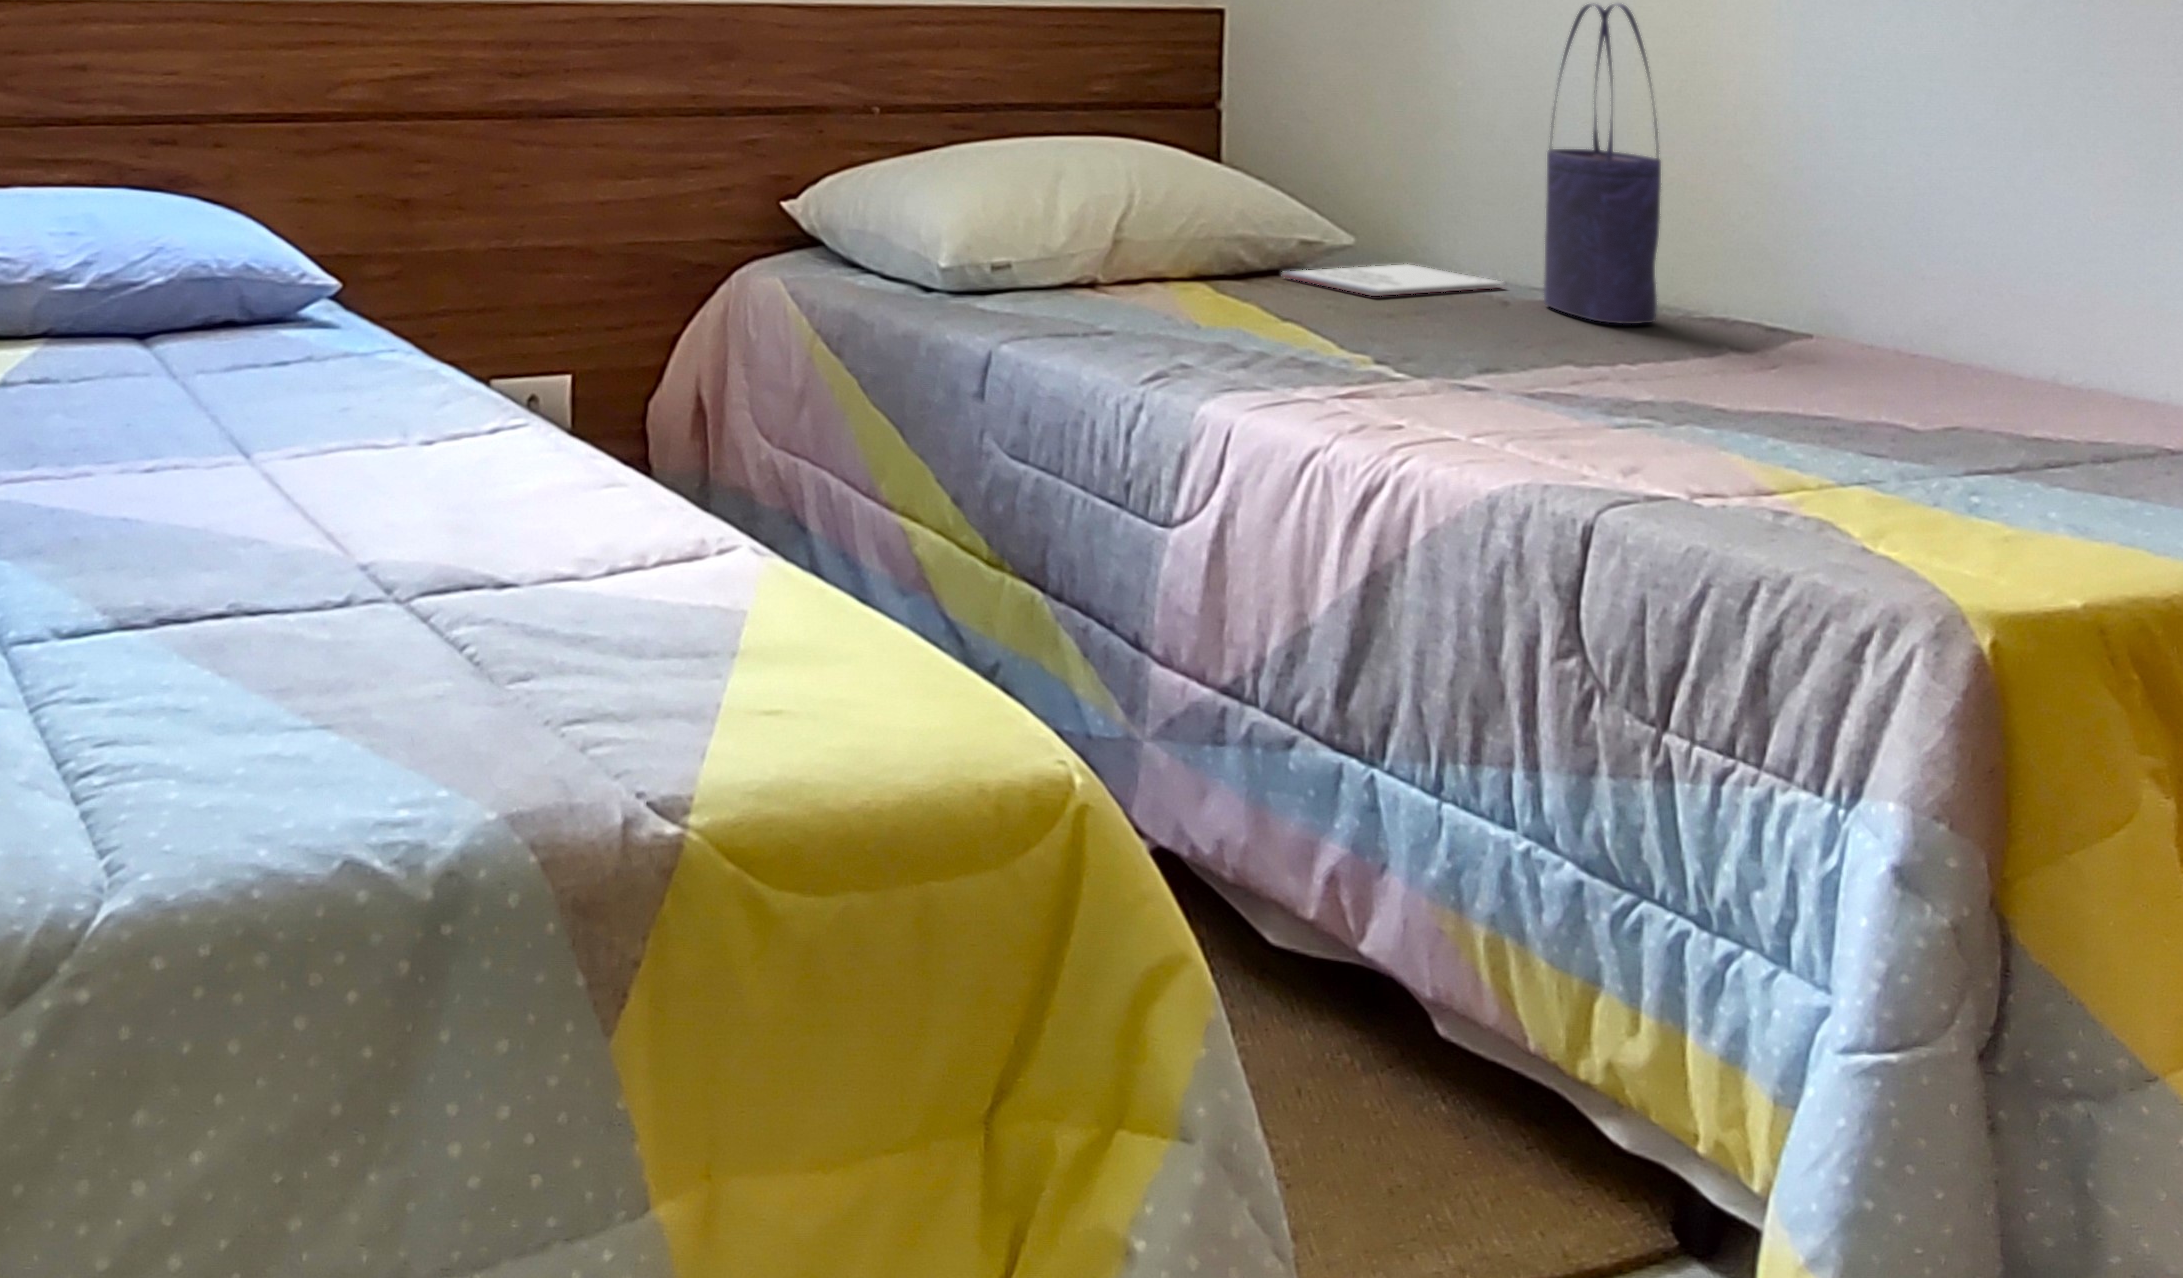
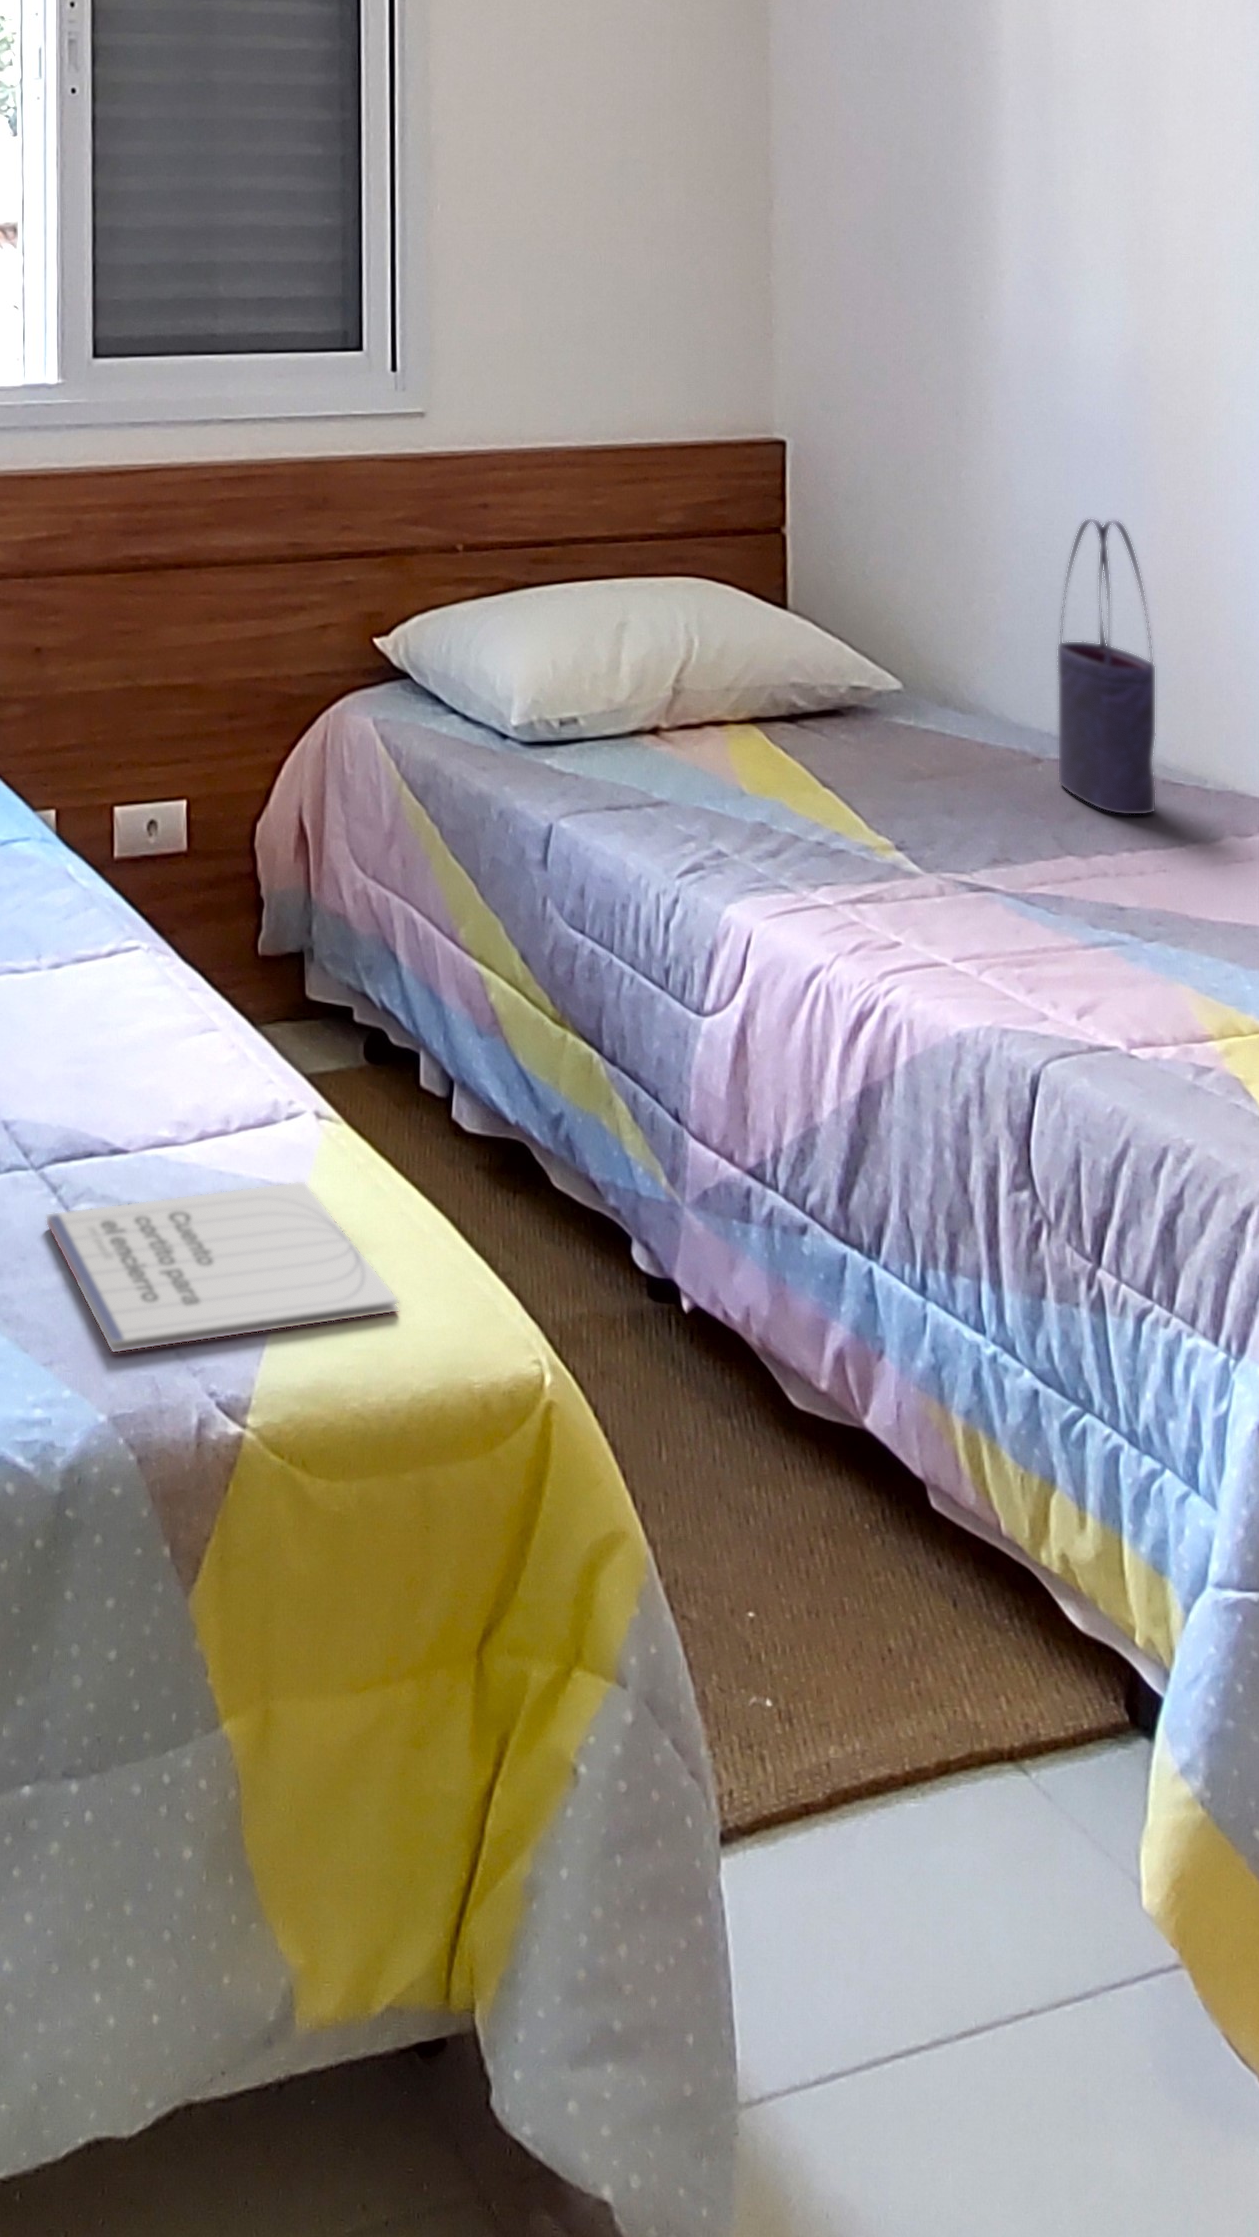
notebook: present [1282,265,1501,296] -> present [47,1182,398,1352]

